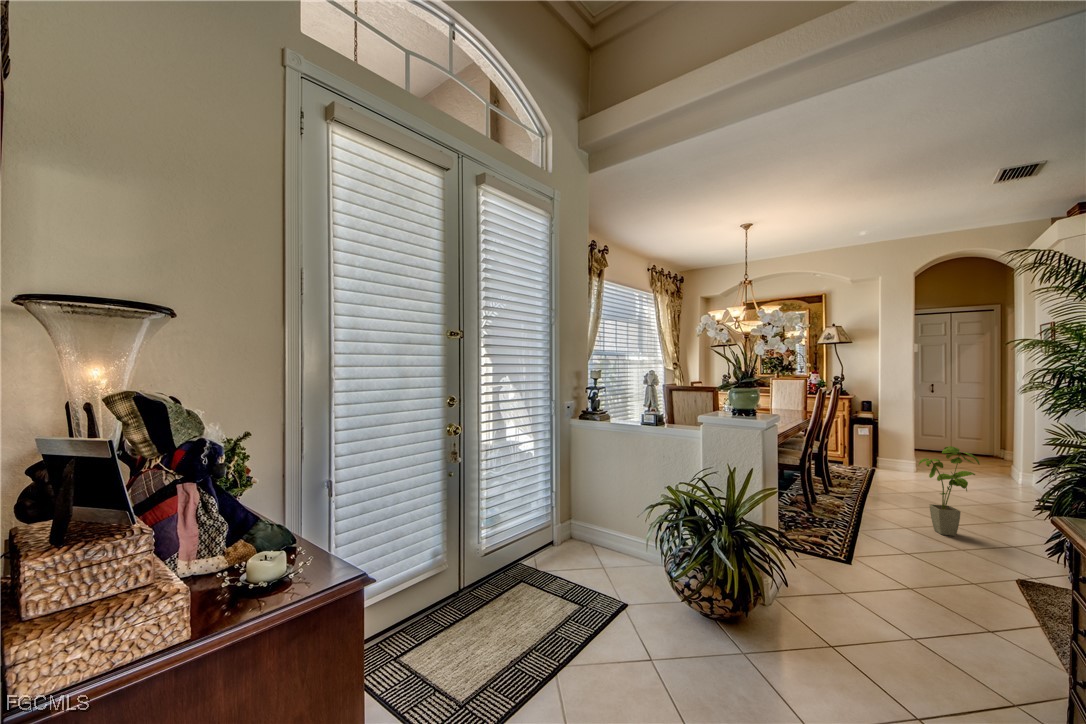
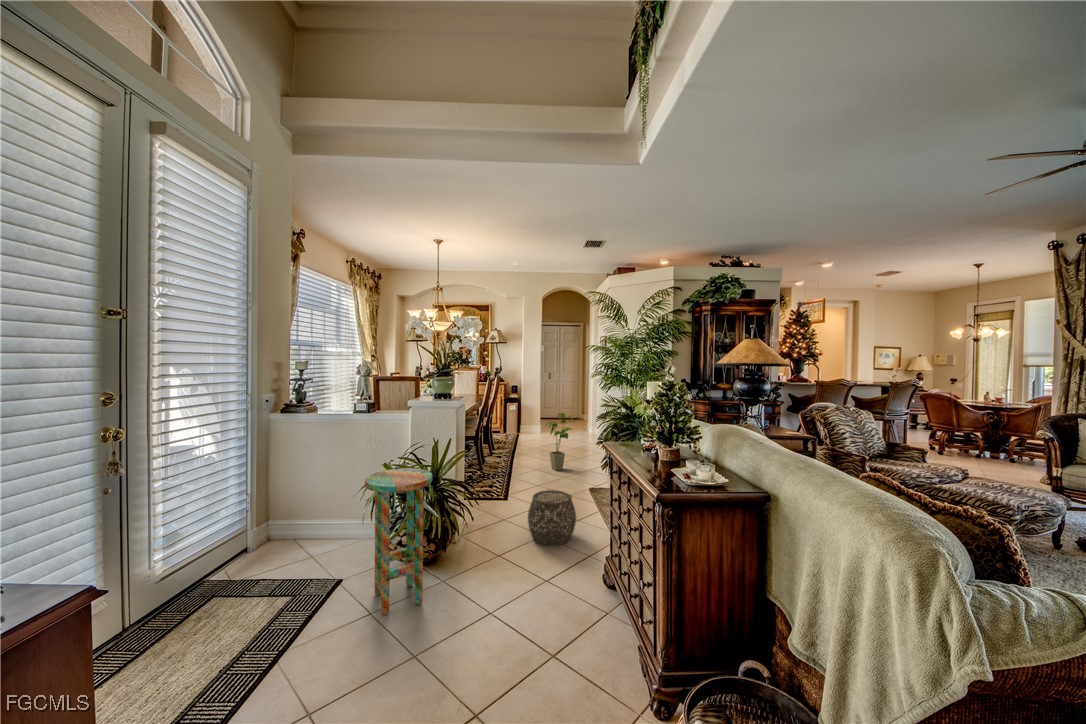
side table: none [643,496,723,675] -> present [365,468,432,615]
woven basket: none [883,569,990,670] -> present [528,490,576,545]

